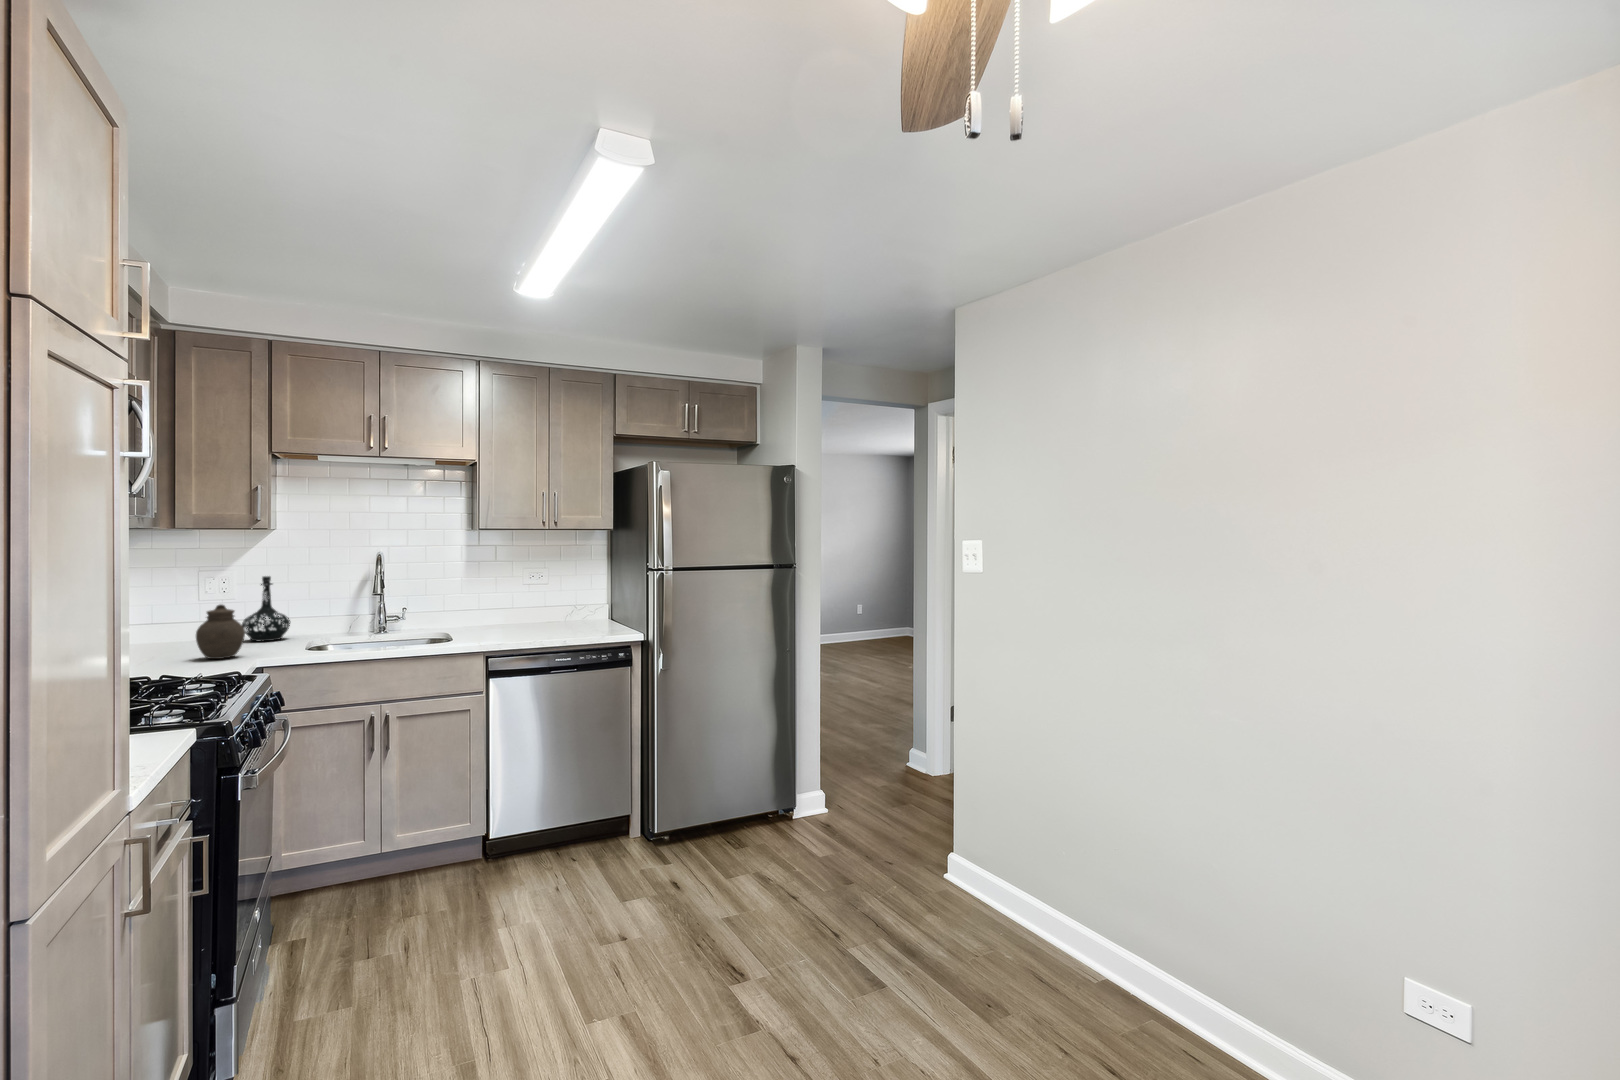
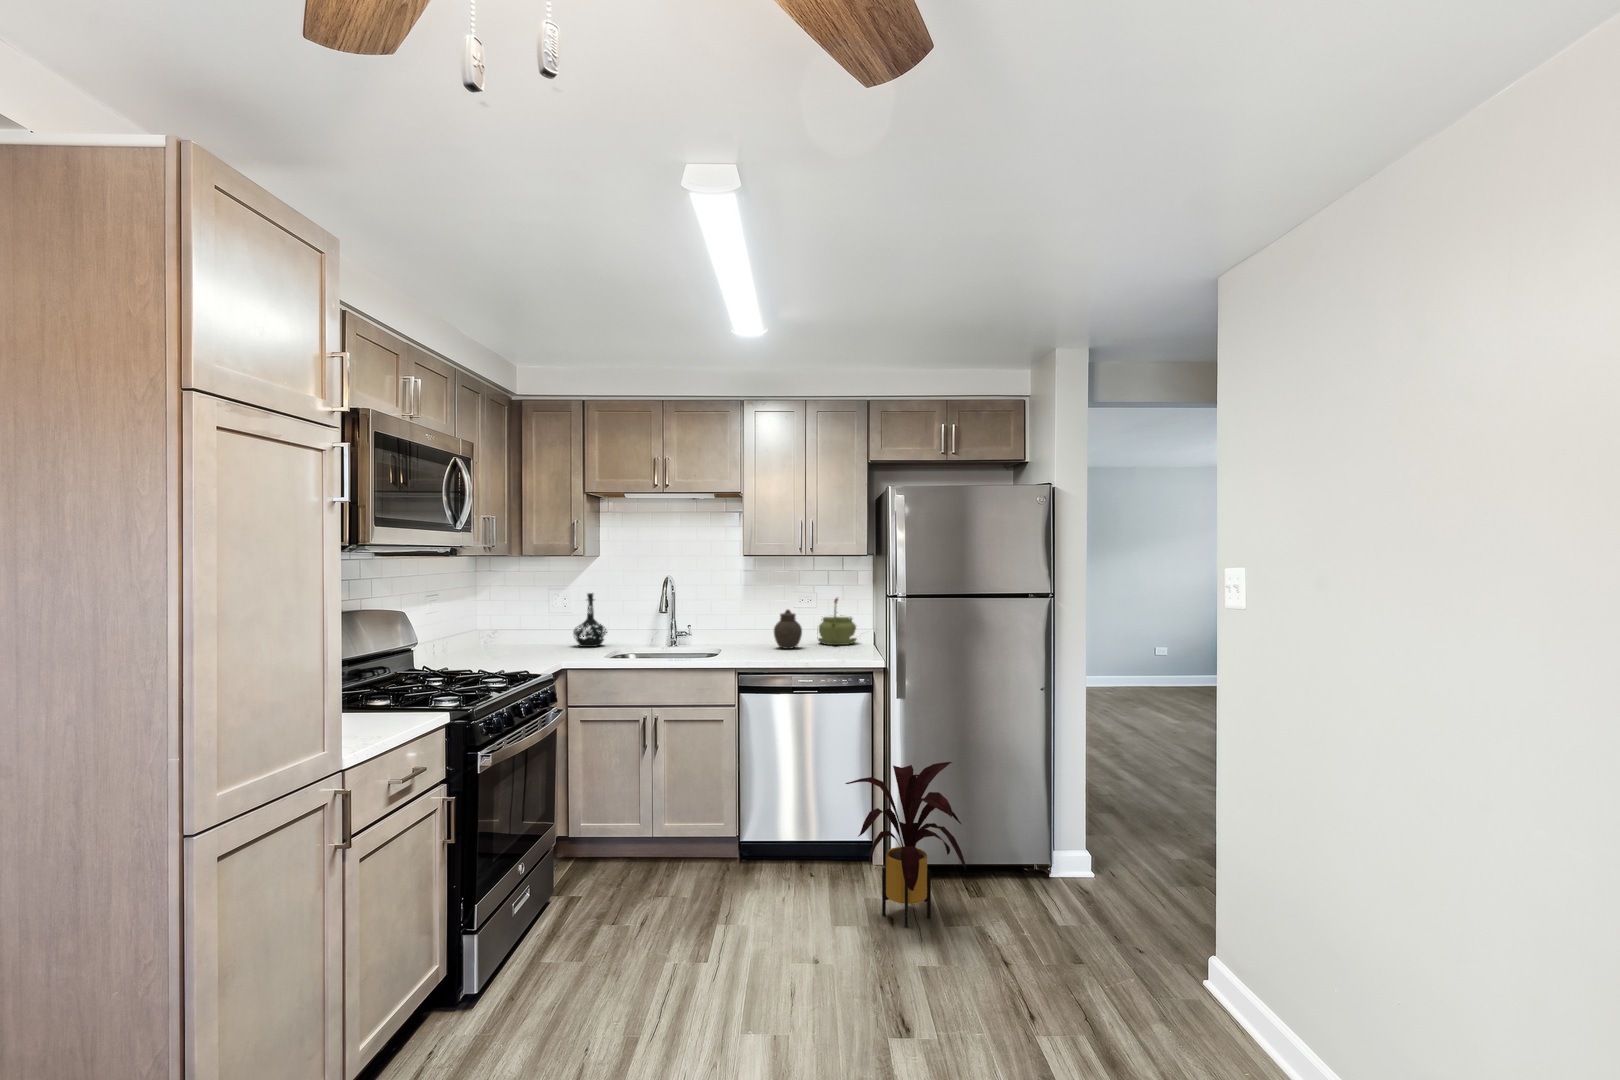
kettle: none [547,575,589,624] -> present [818,598,856,645]
jar: present [196,605,245,659] -> present [774,610,802,649]
house plant: none [623,725,752,887] -> present [846,762,966,927]

